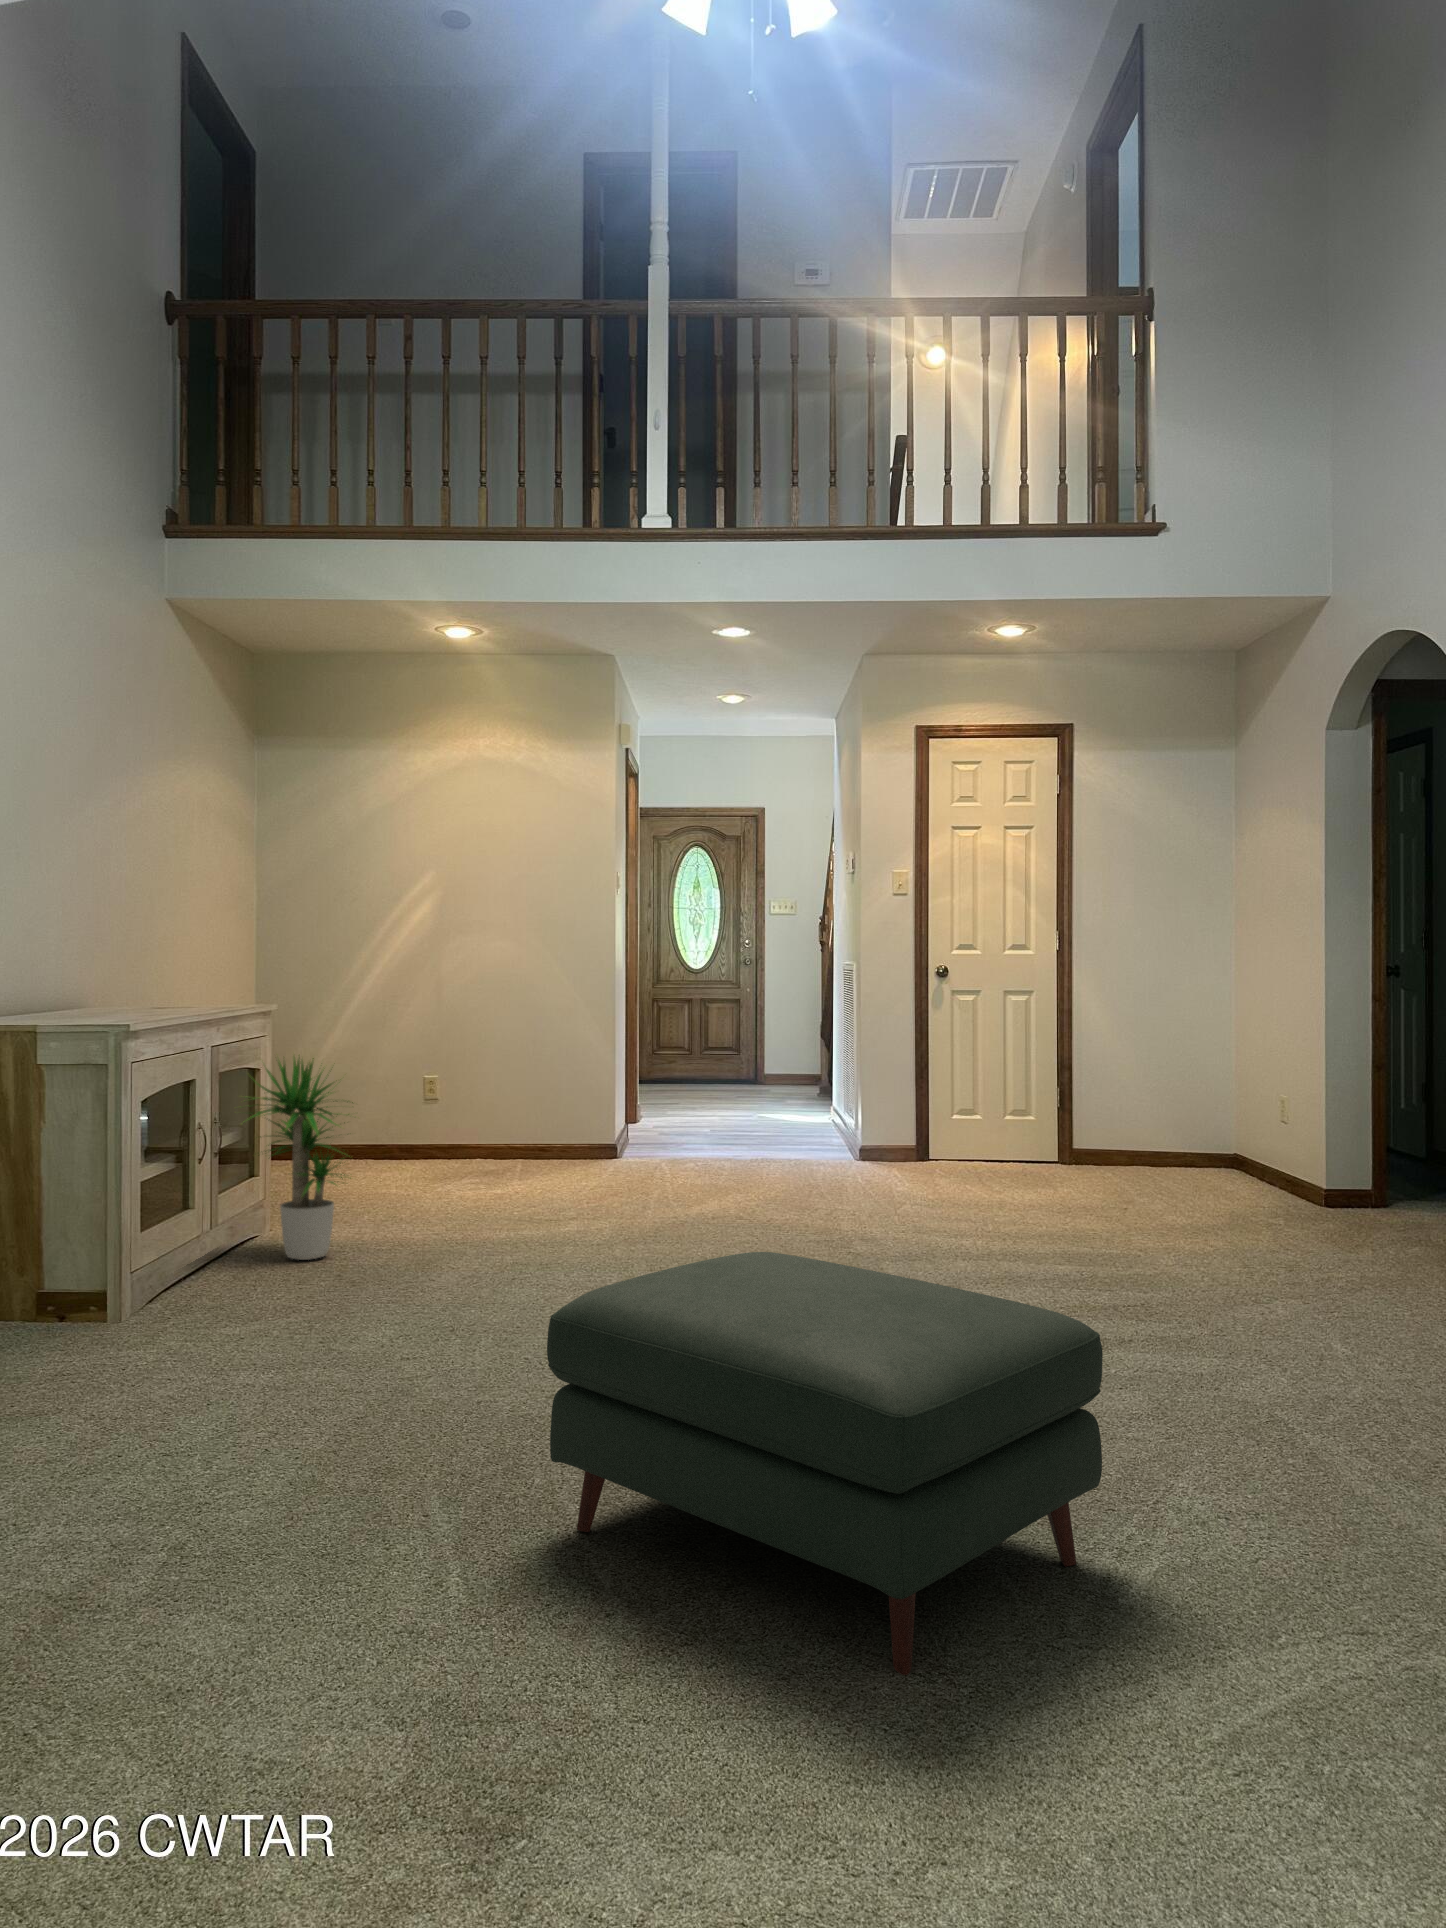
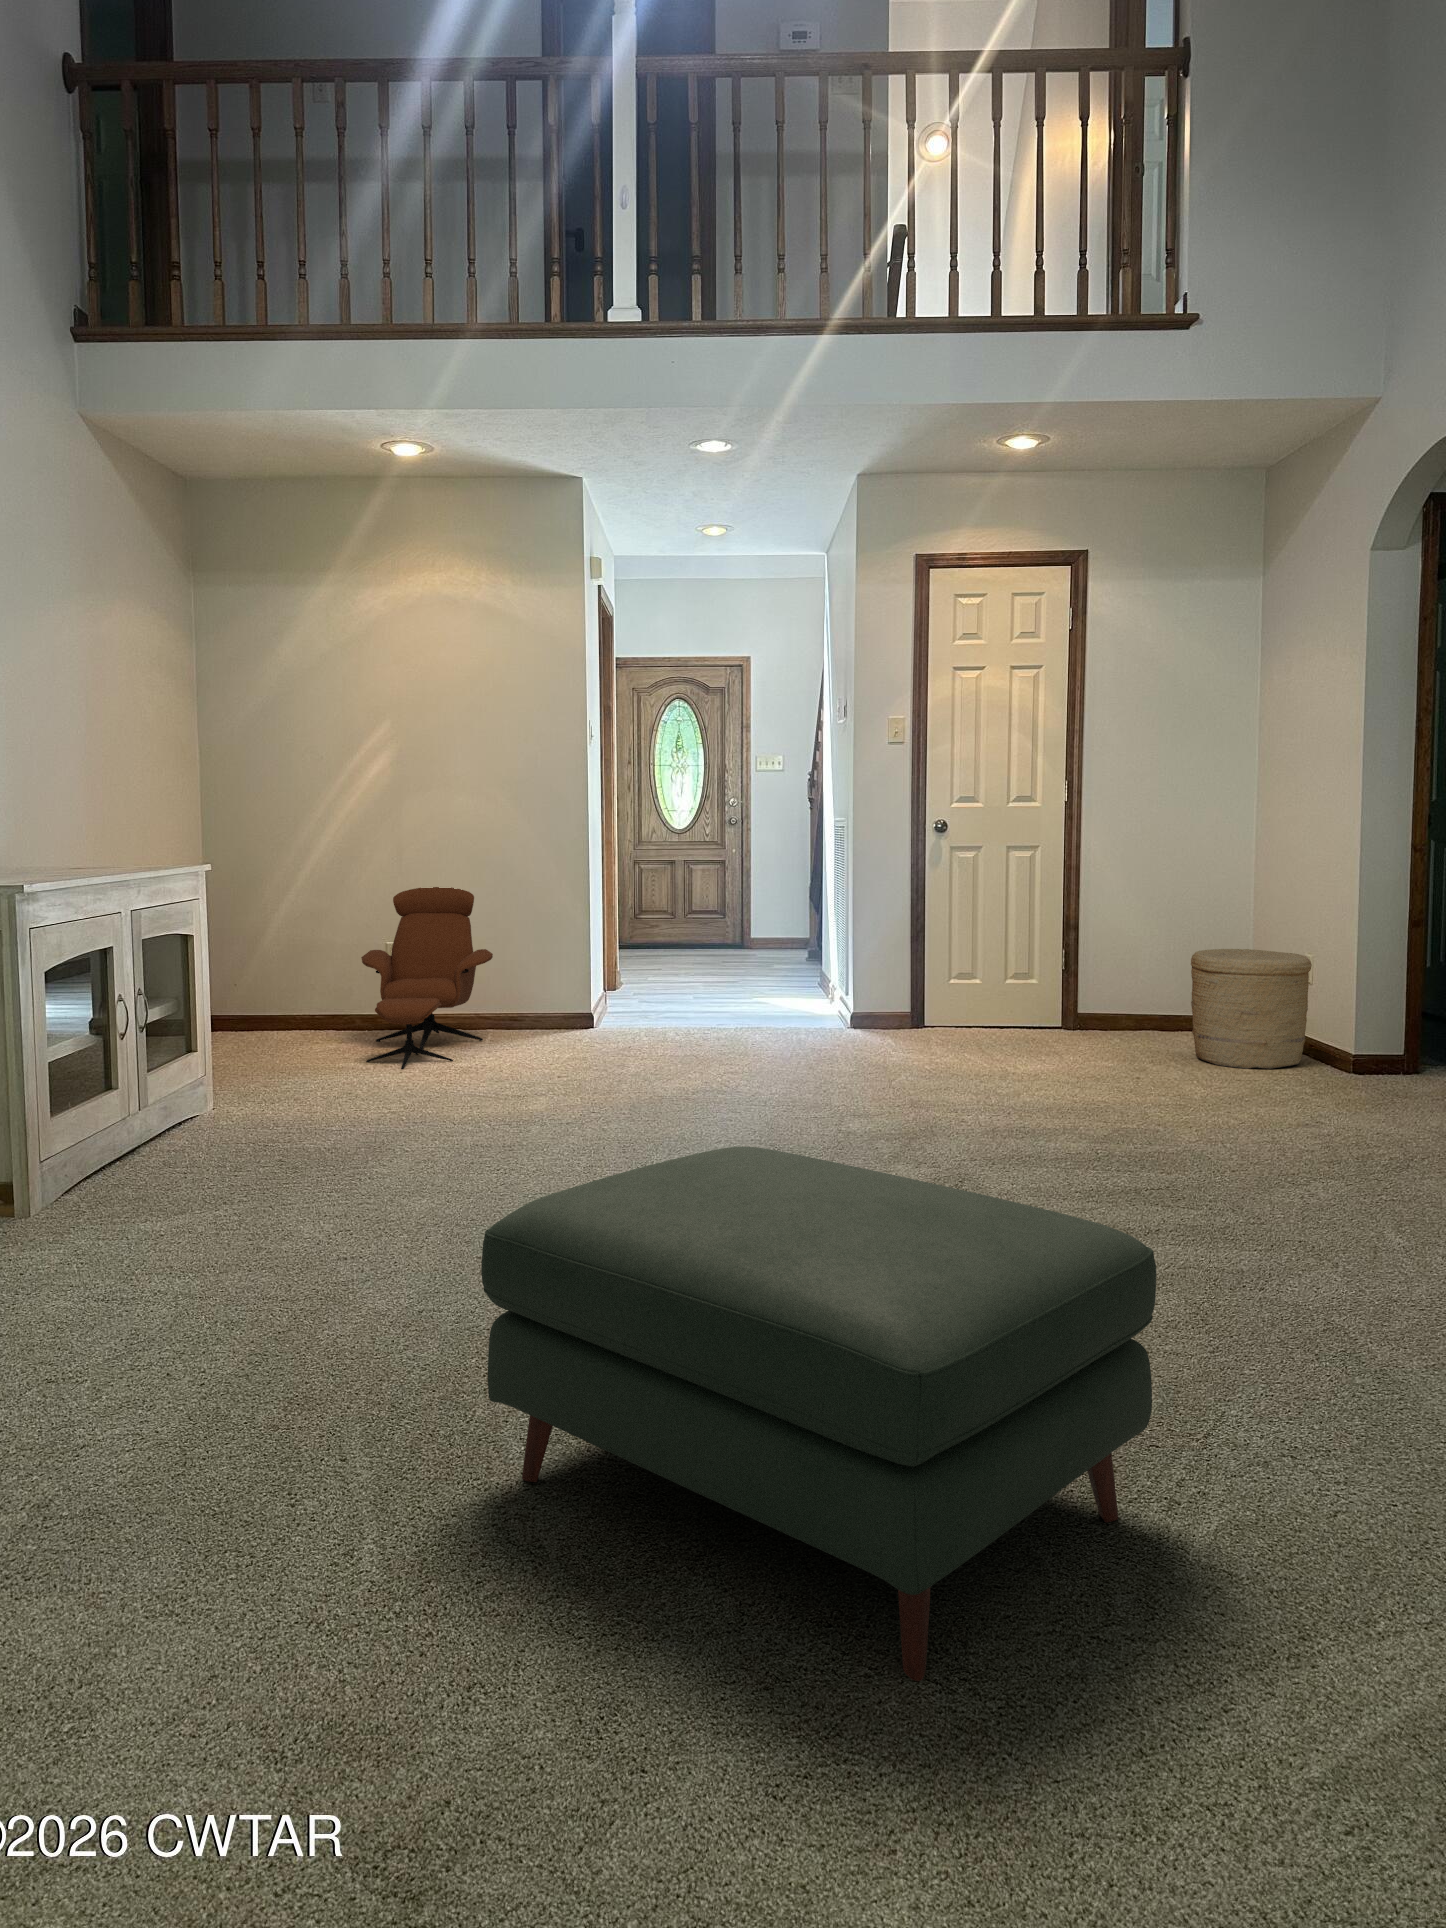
lounge chair: none [401,1025,524,1196] -> present [361,887,493,1069]
potted plant: present [249,1057,353,1260] -> none [157,915,304,1143]
woven basket: none [1175,1088,1288,1201] -> present [1191,949,1312,1069]

